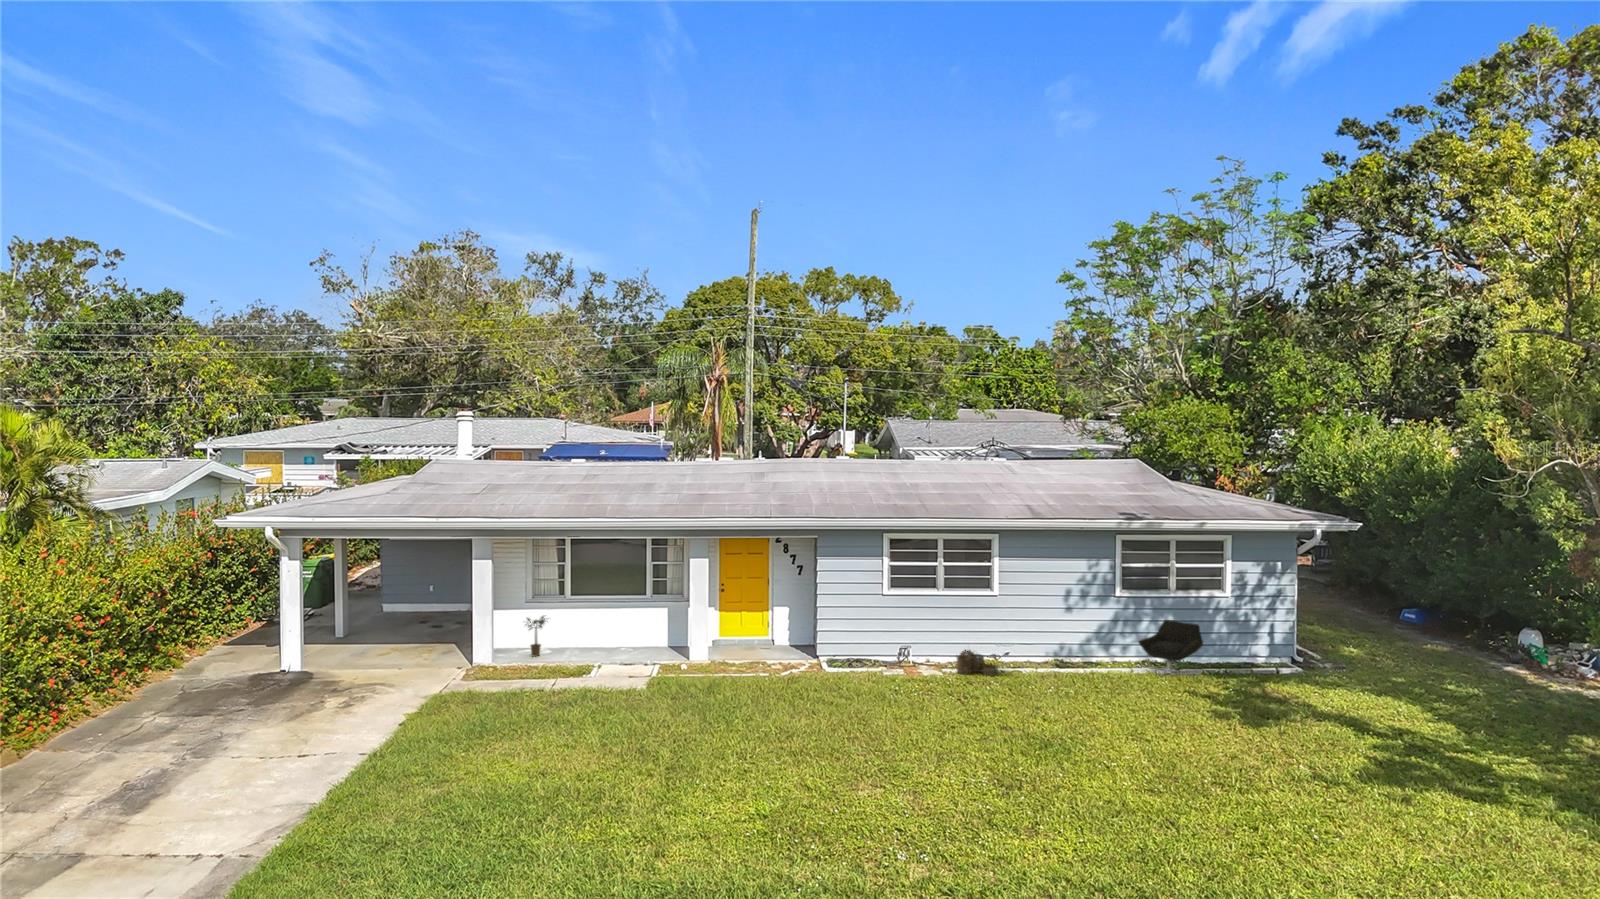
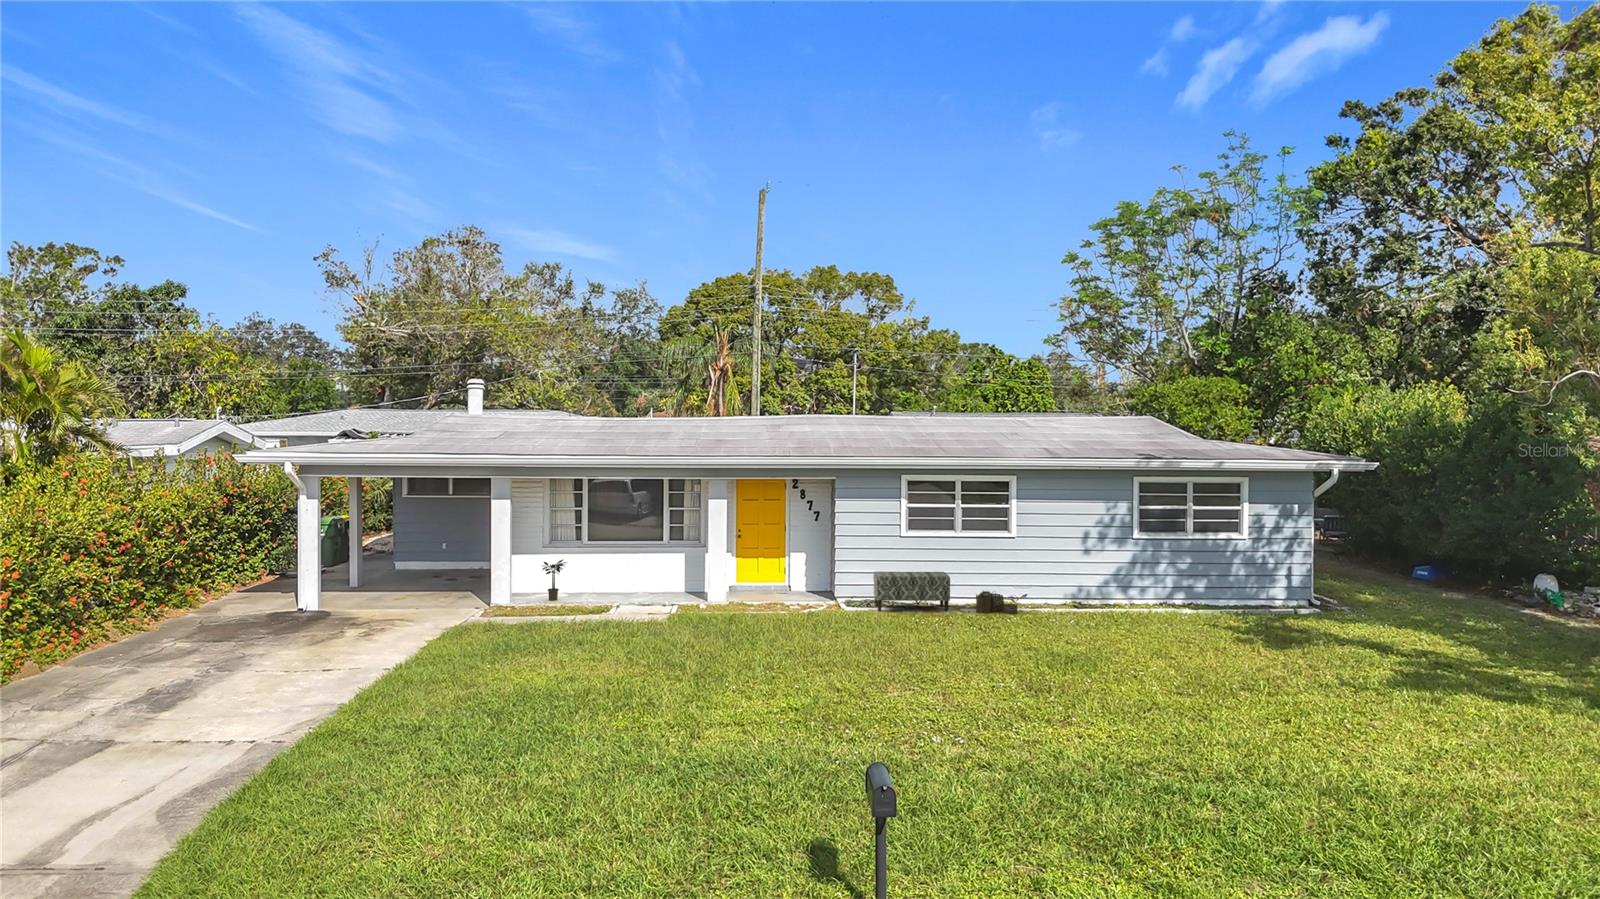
lounge chair: present [1139,620,1203,676] -> none [1157,561,1222,614]
bench: none [855,630,931,672] -> present [873,571,950,611]

